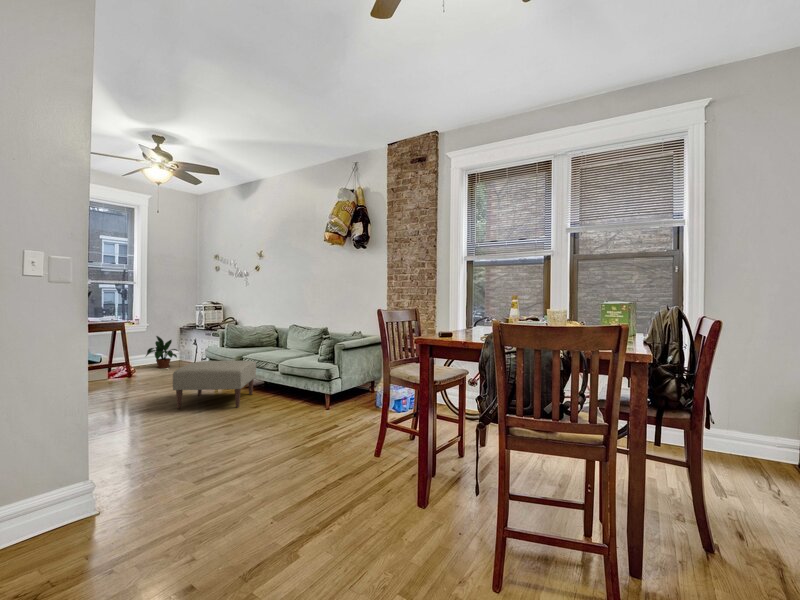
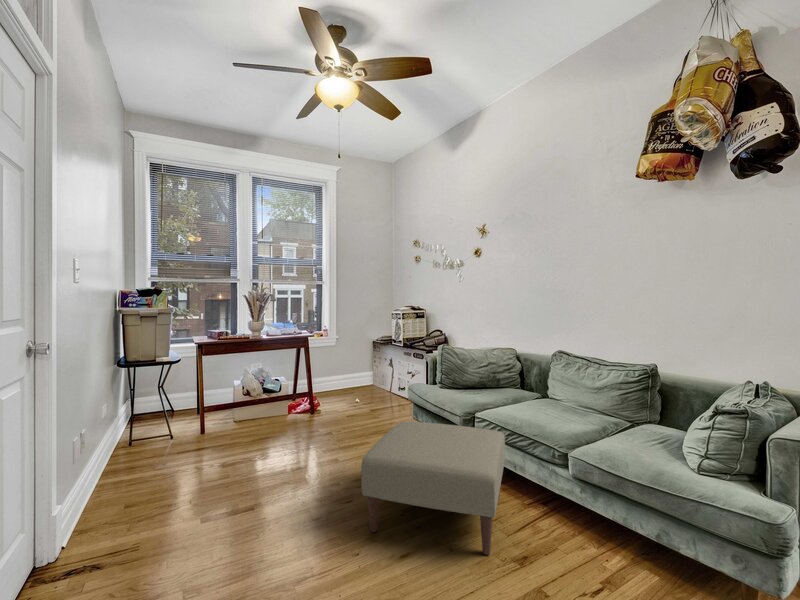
potted plant: present [146,336,177,368] -> none [333,353,375,397]

